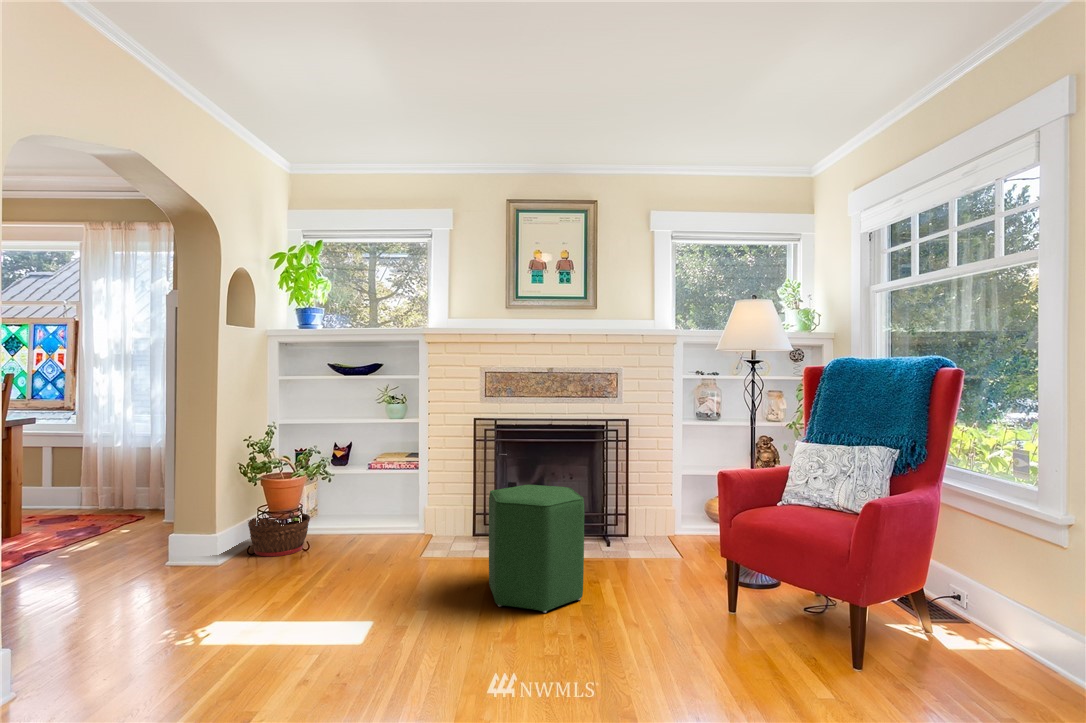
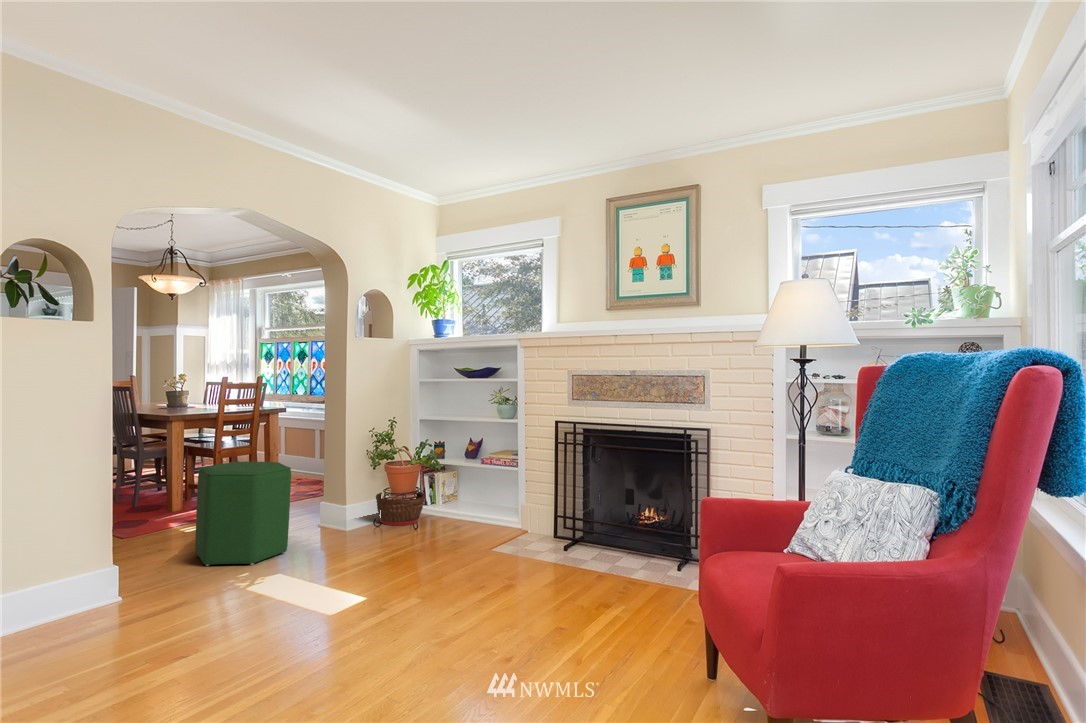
ottoman: present [489,485,584,613] -> present [195,462,291,566]

